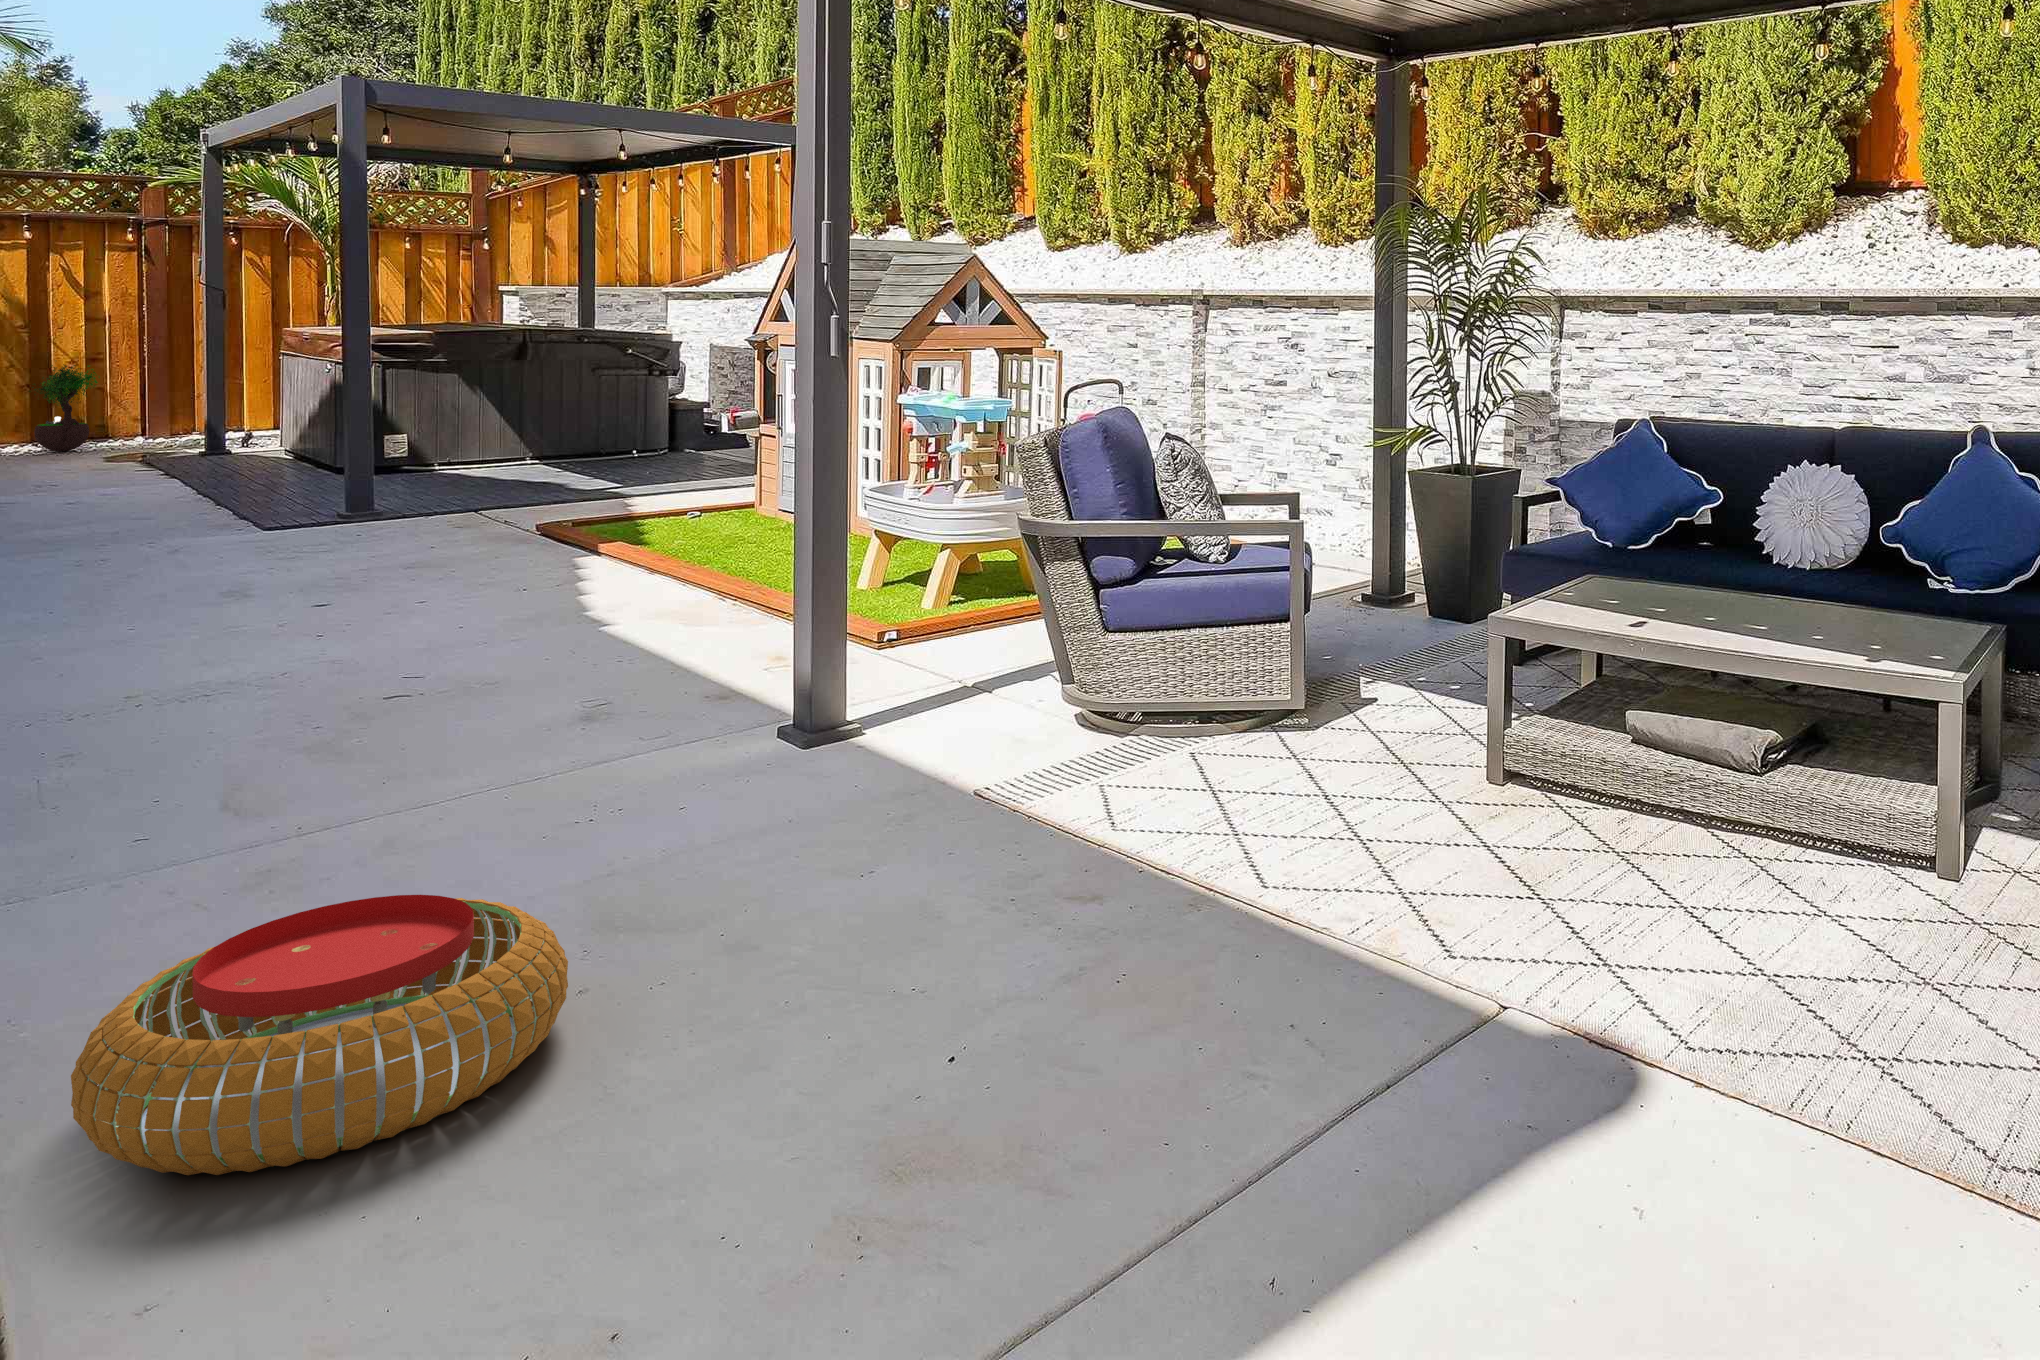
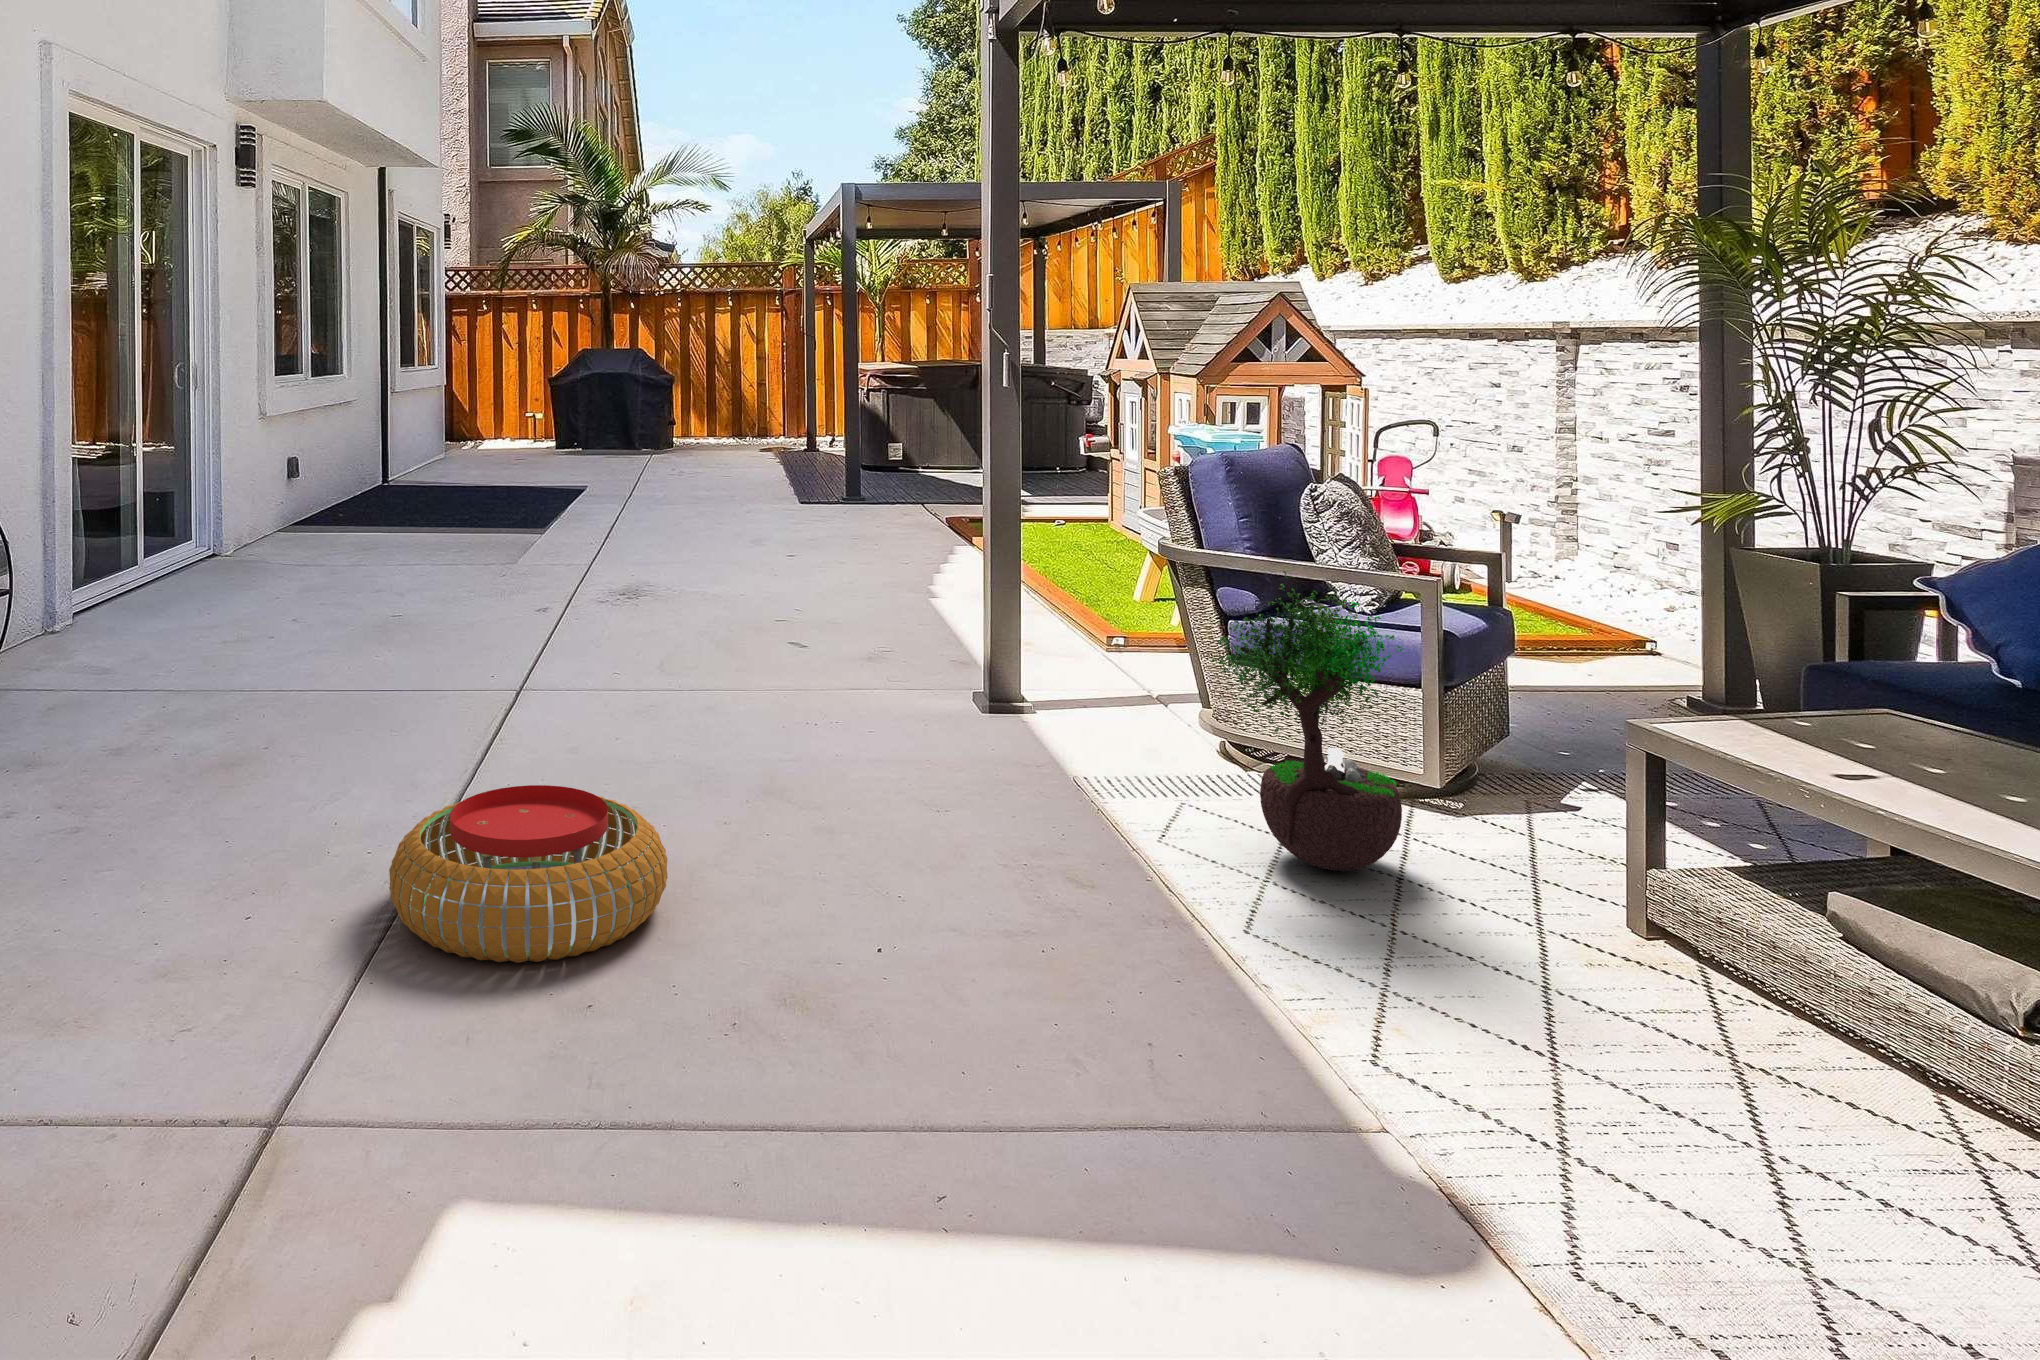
potted tree: present [29,365,100,452] -> present [1211,571,1403,871]

